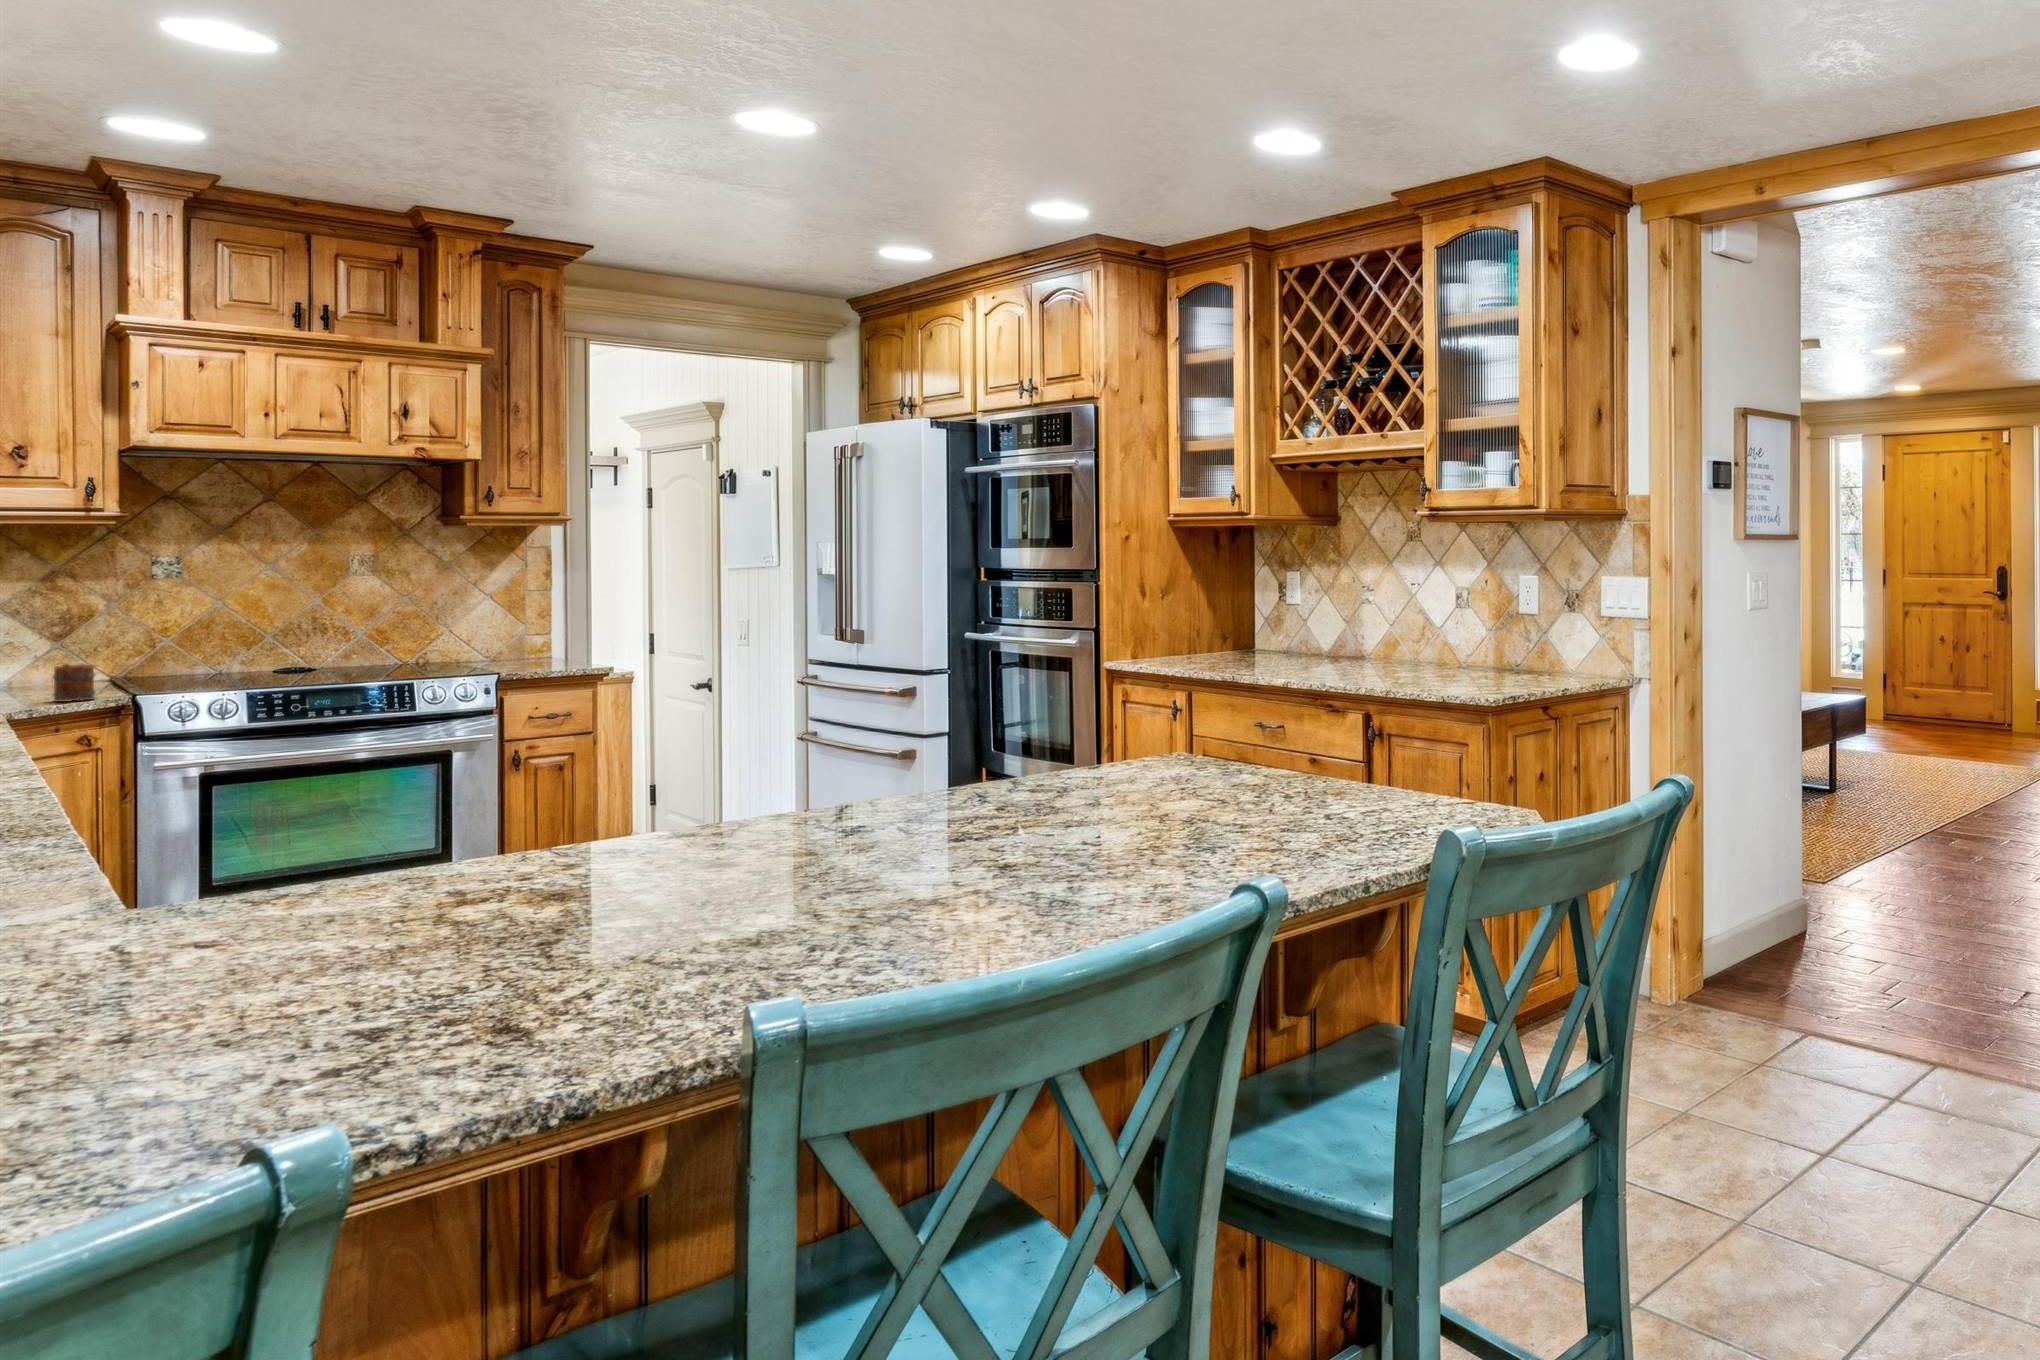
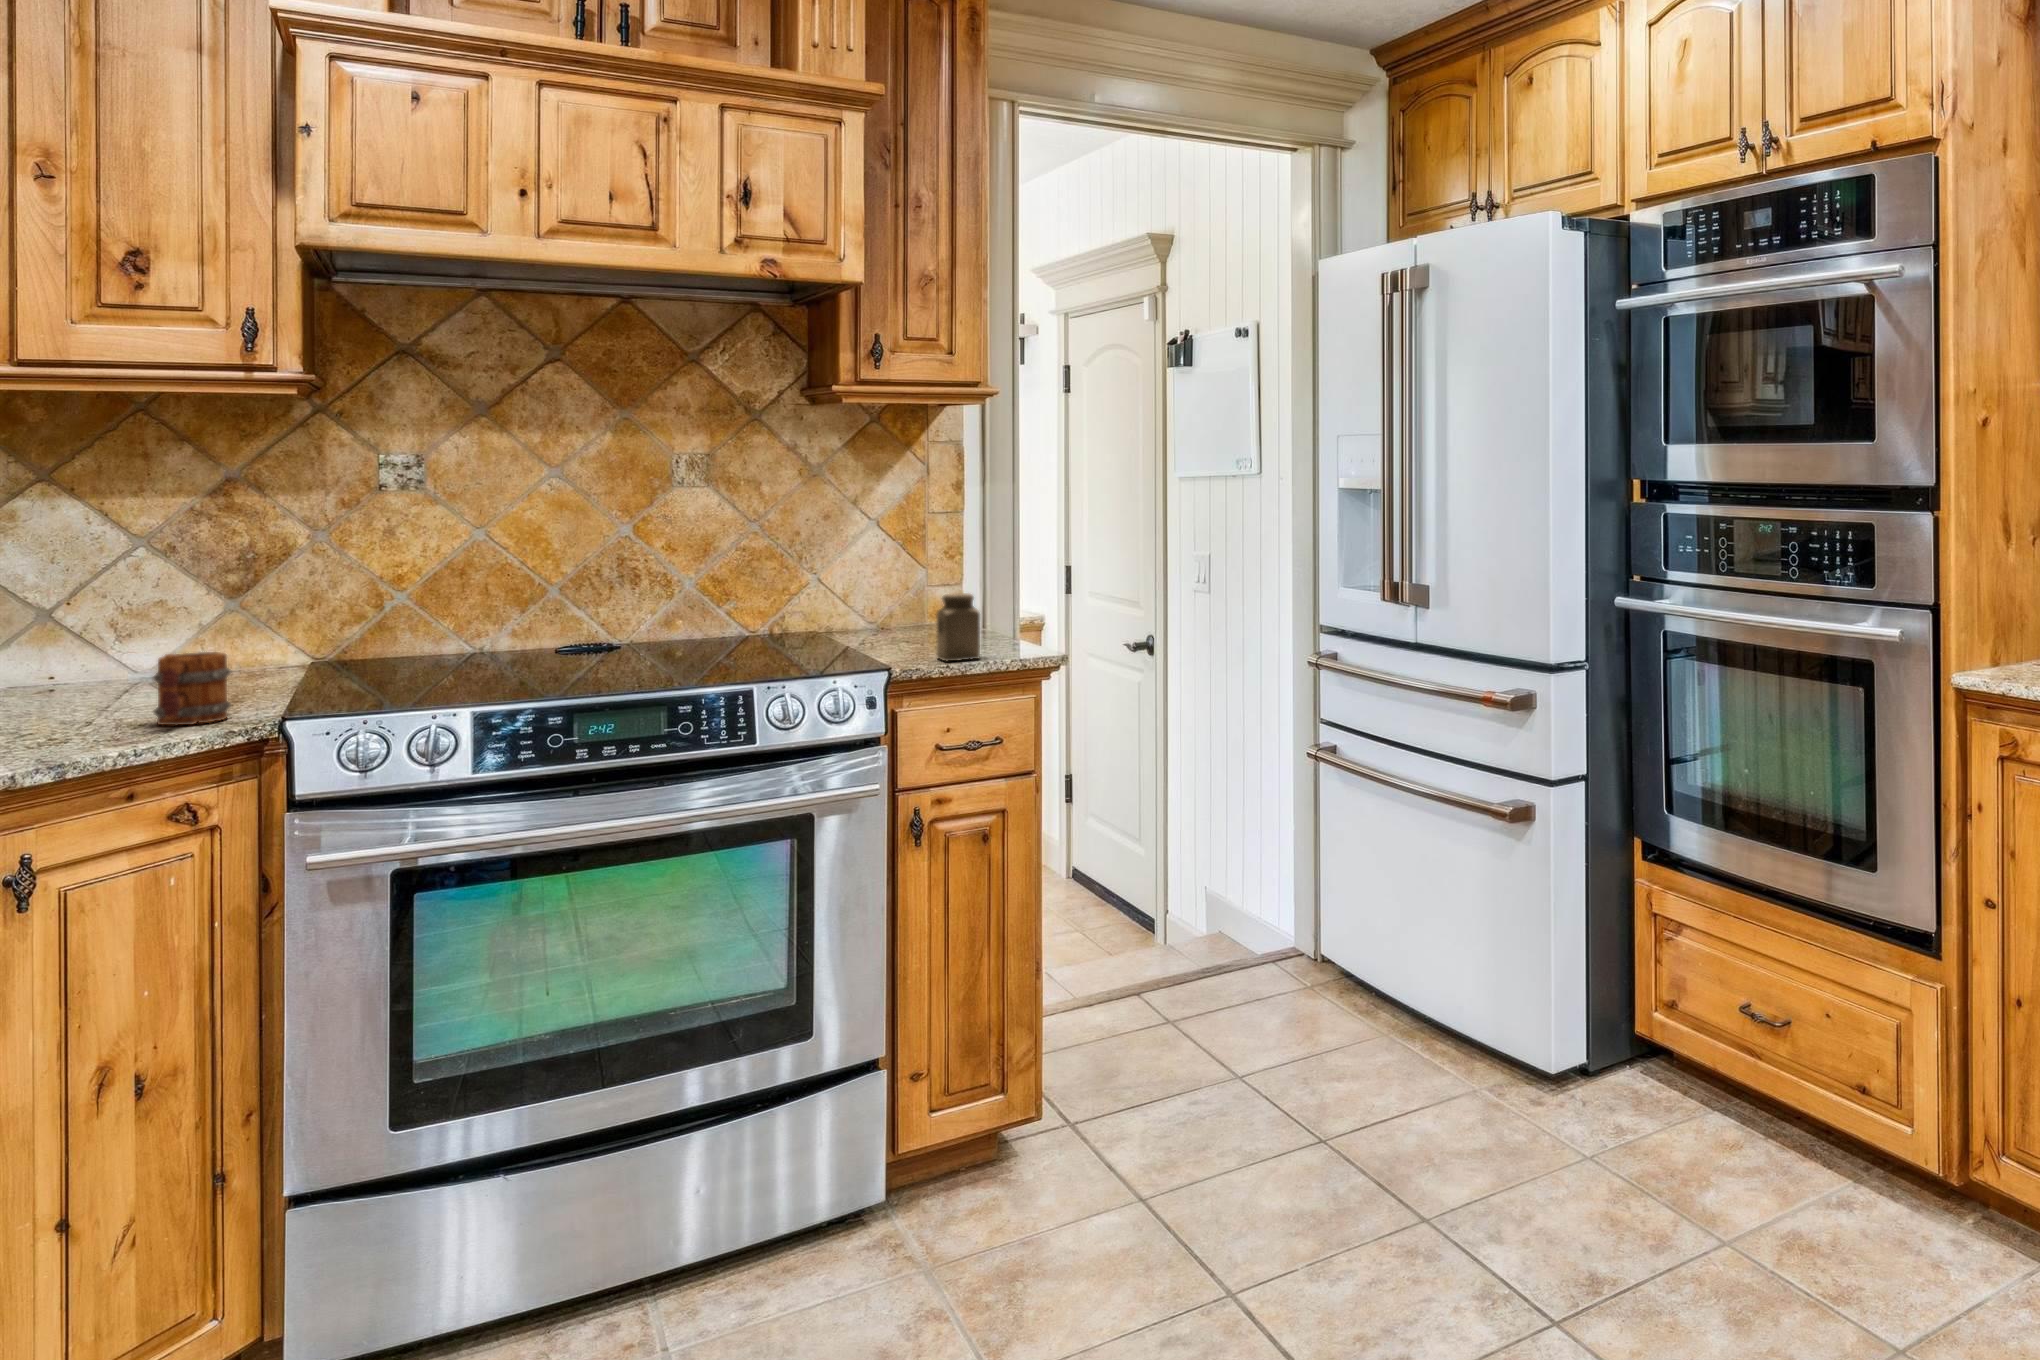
salt shaker: none [531,634,559,671] -> present [936,593,980,661]

